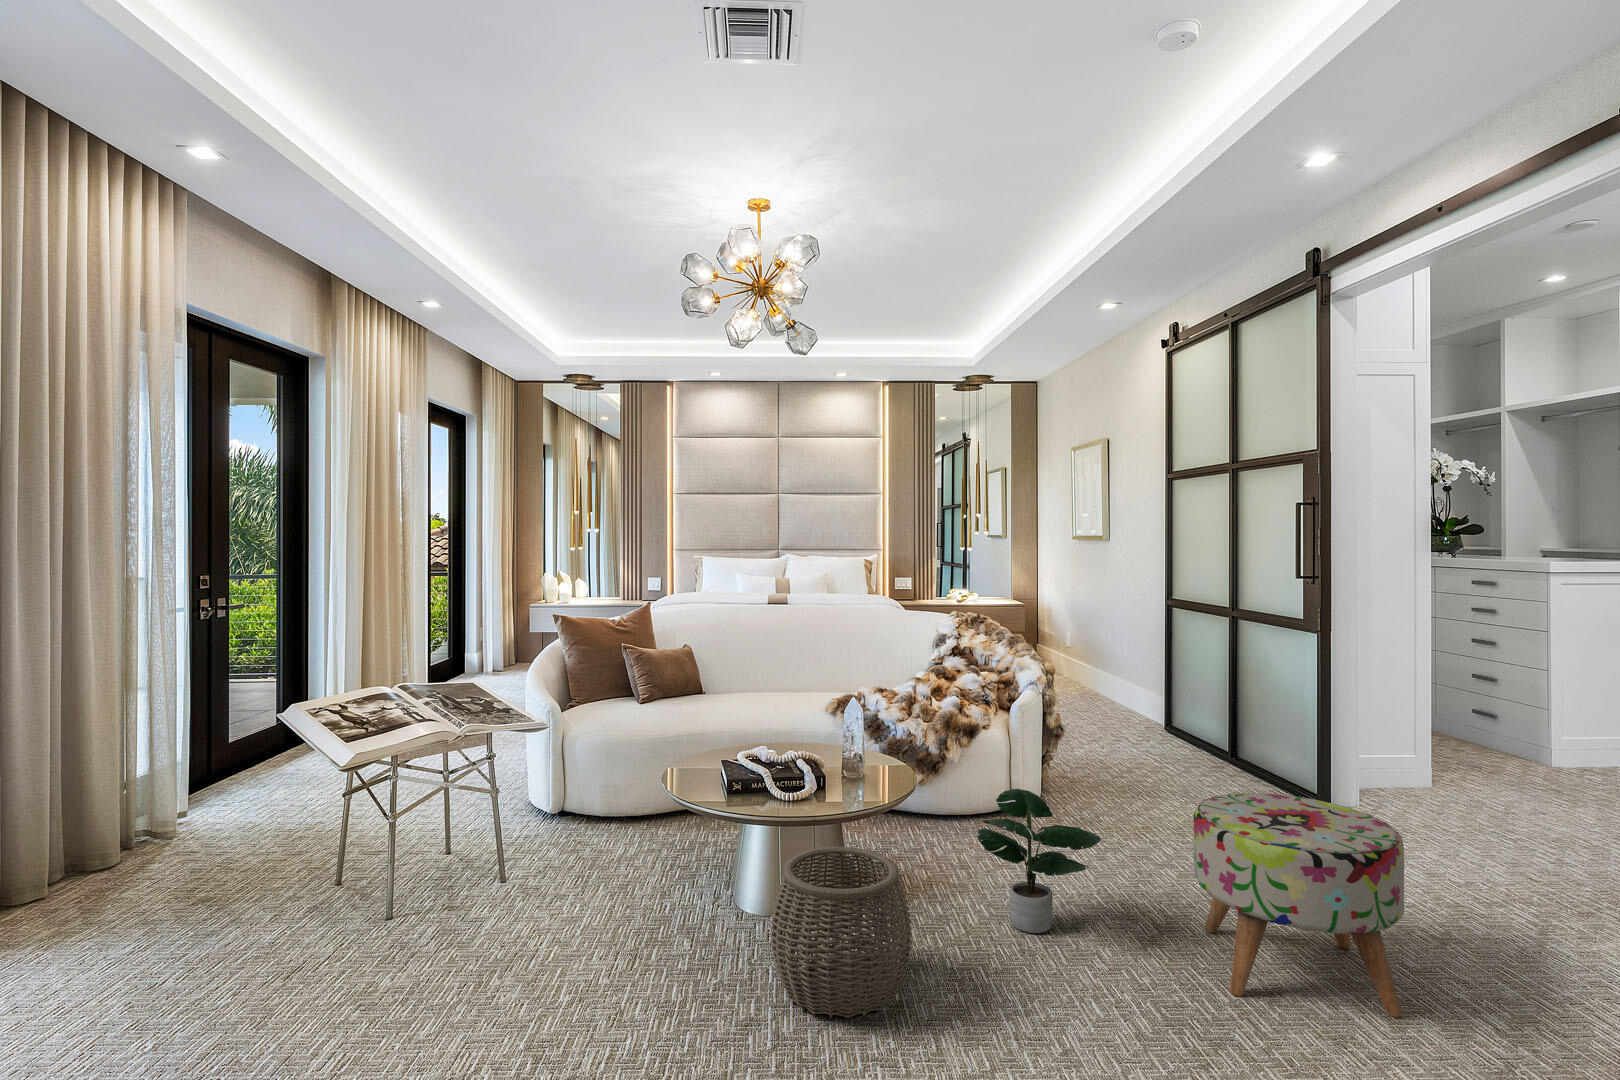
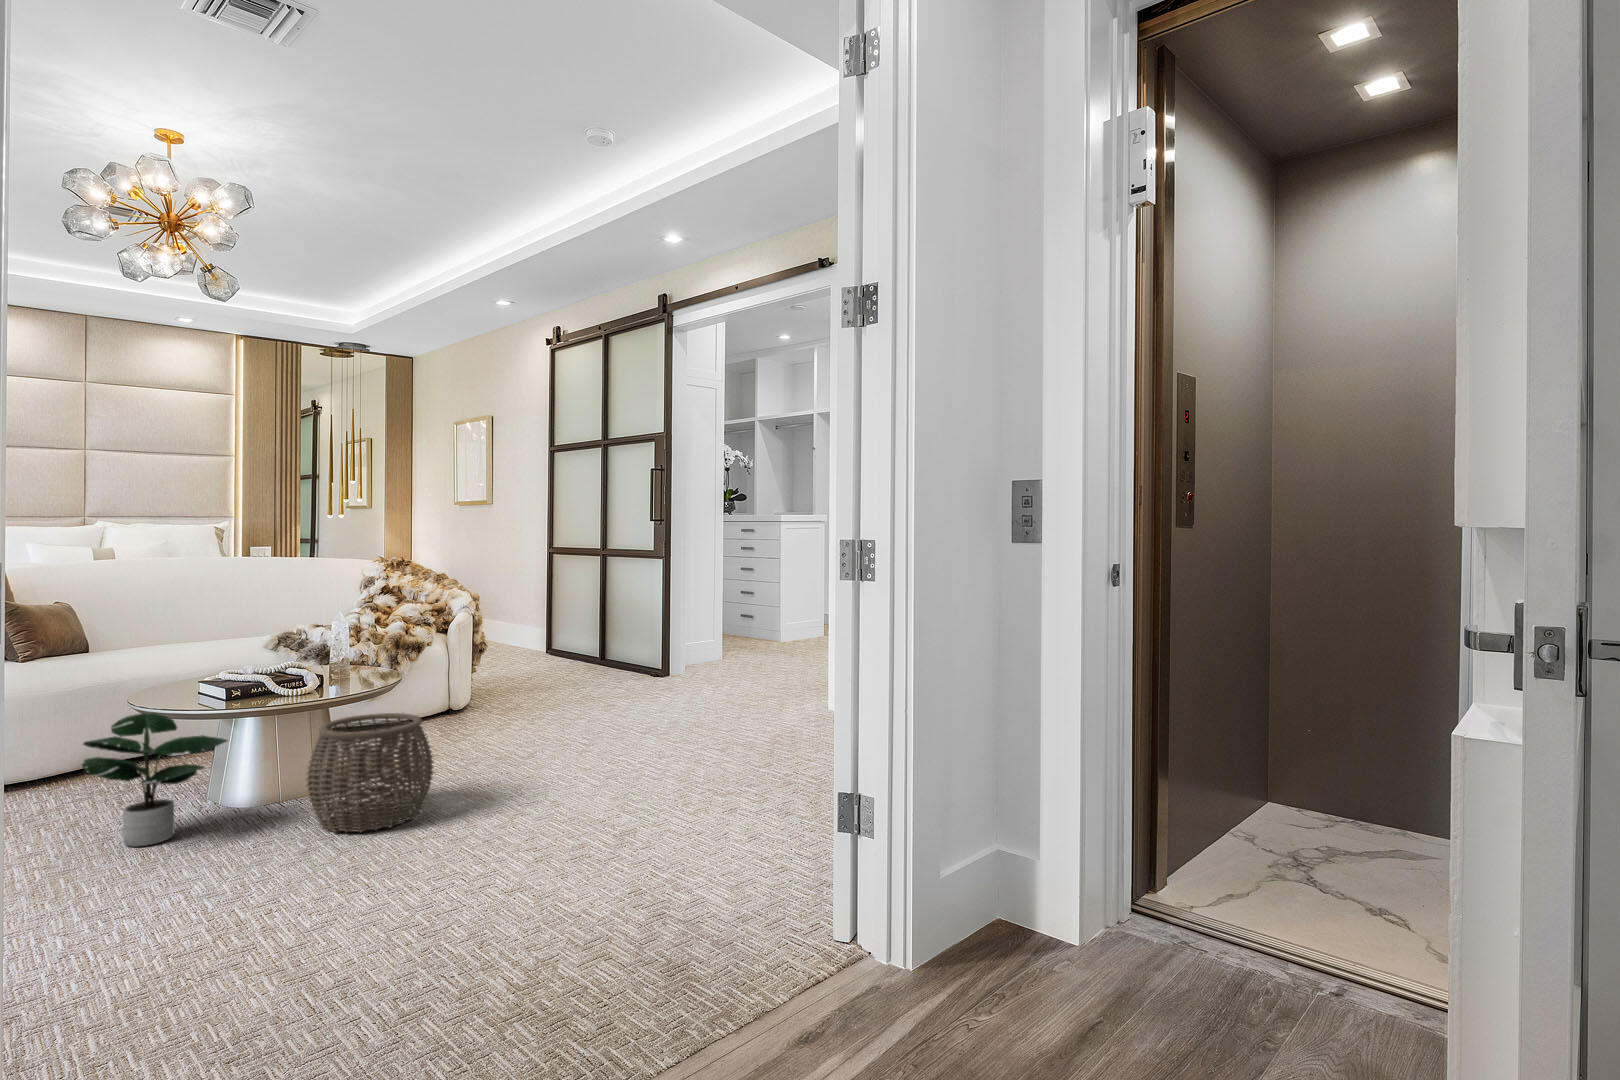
potted plant: present [977,789,1101,933] -> present [82,713,228,847]
ottoman: present [1194,793,1404,1017] -> none [612,646,726,762]

